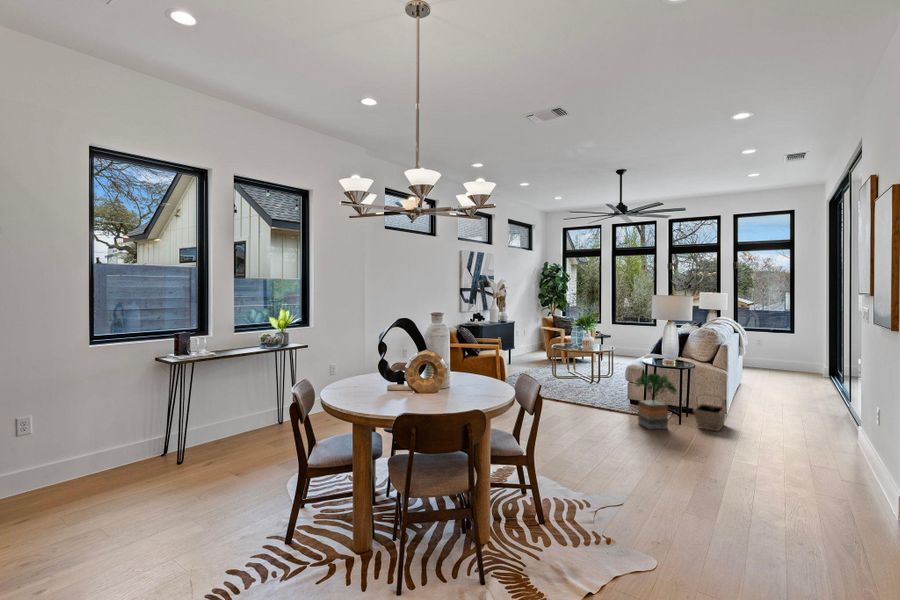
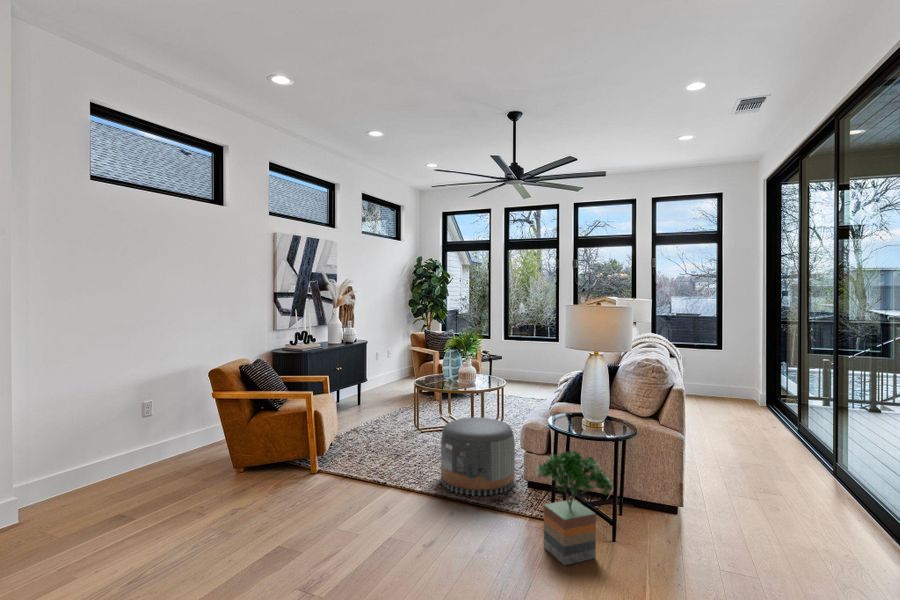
pouf: none [575,363,621,405] -> present [441,417,515,496]
basket: present [693,403,726,431] -> none [637,482,687,557]

